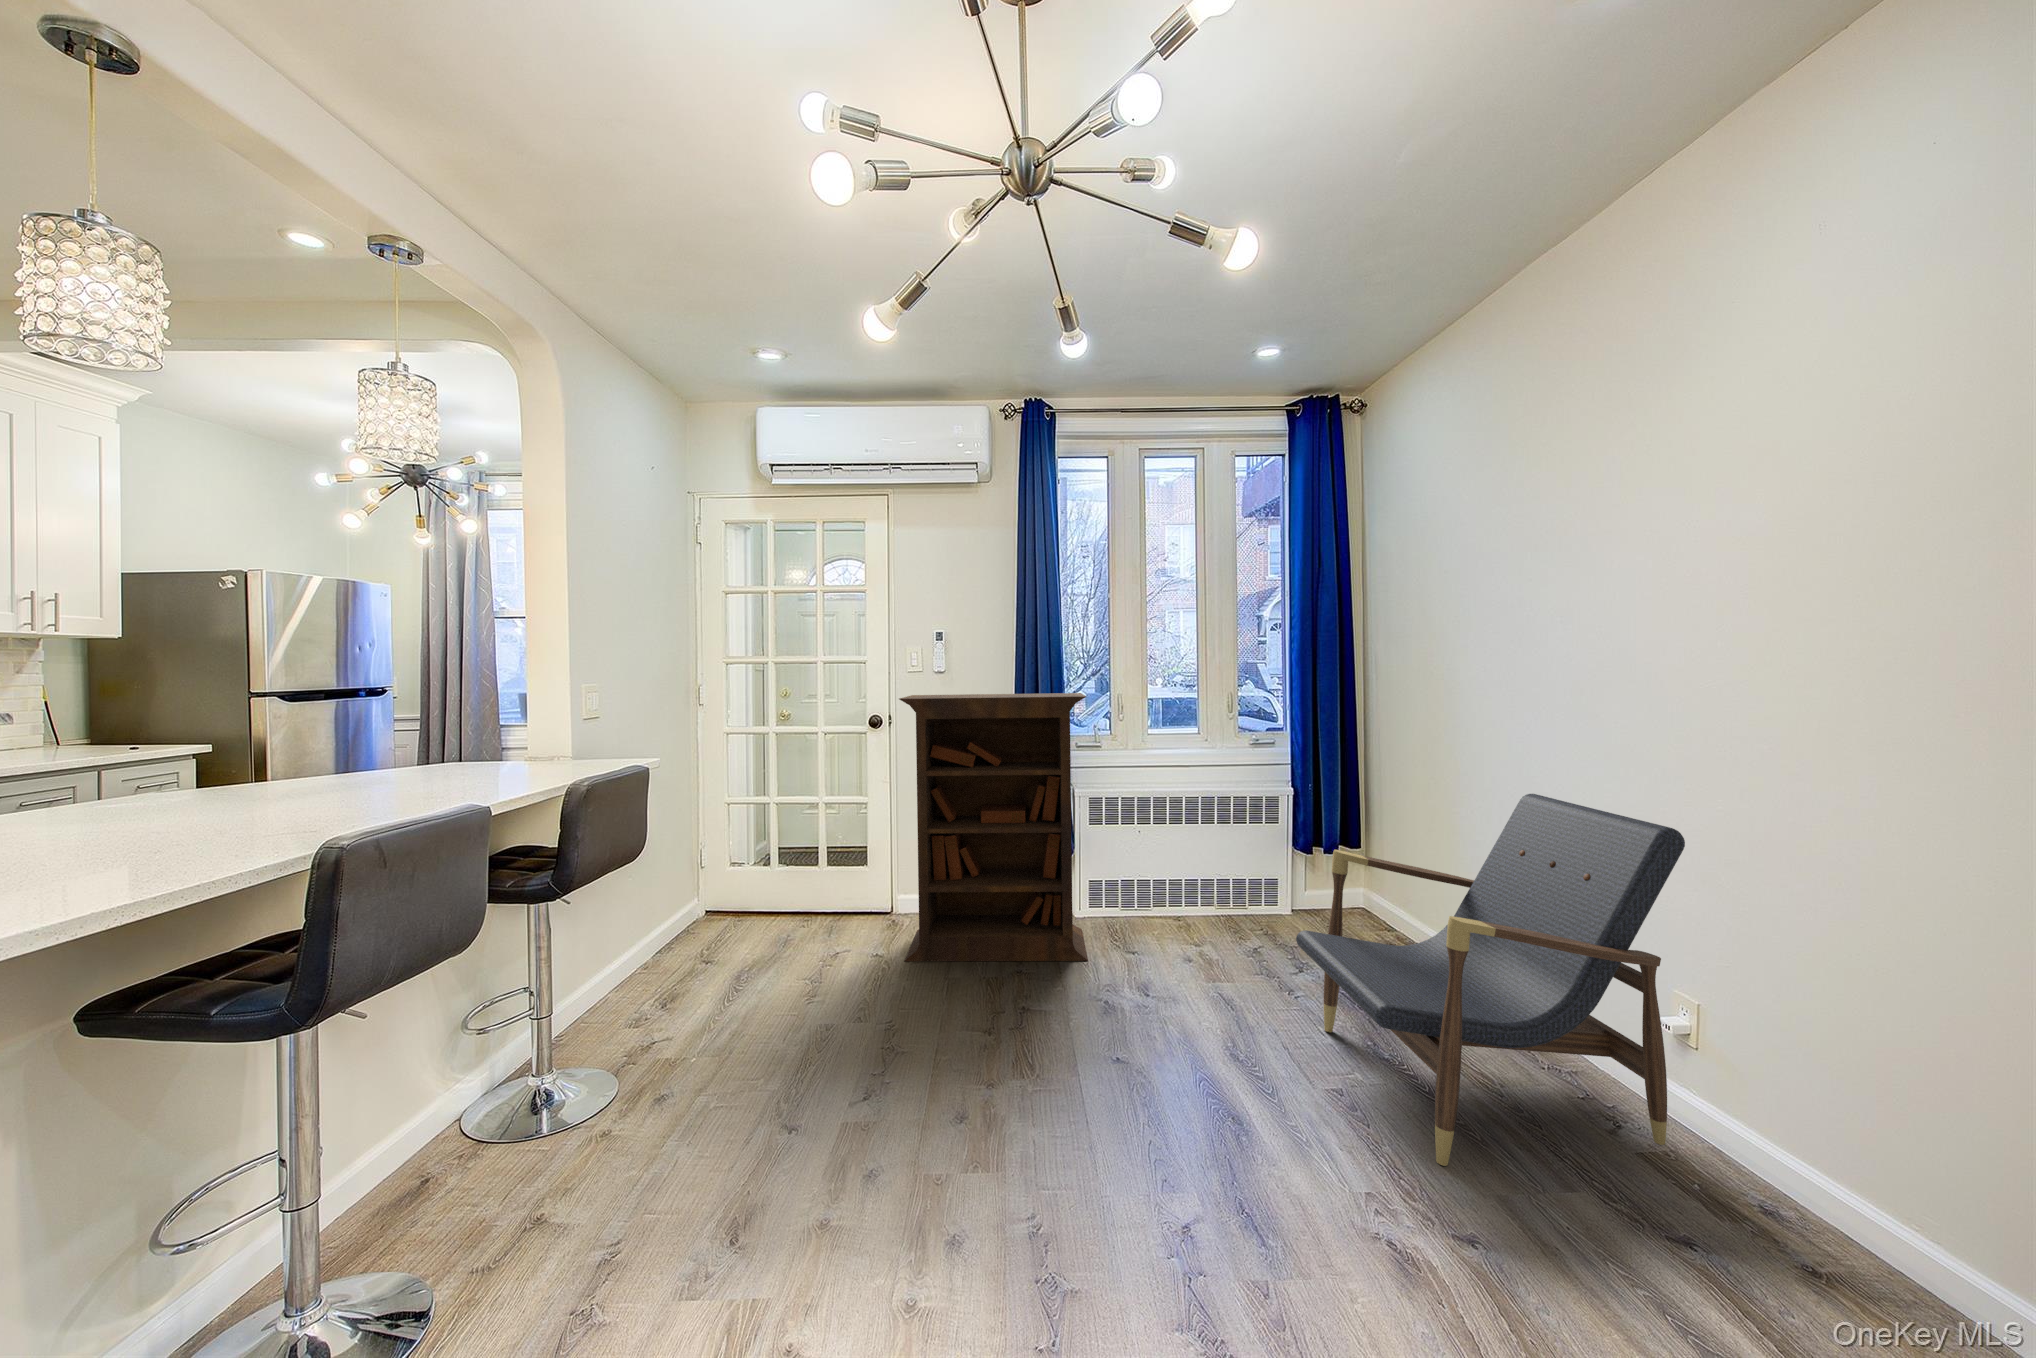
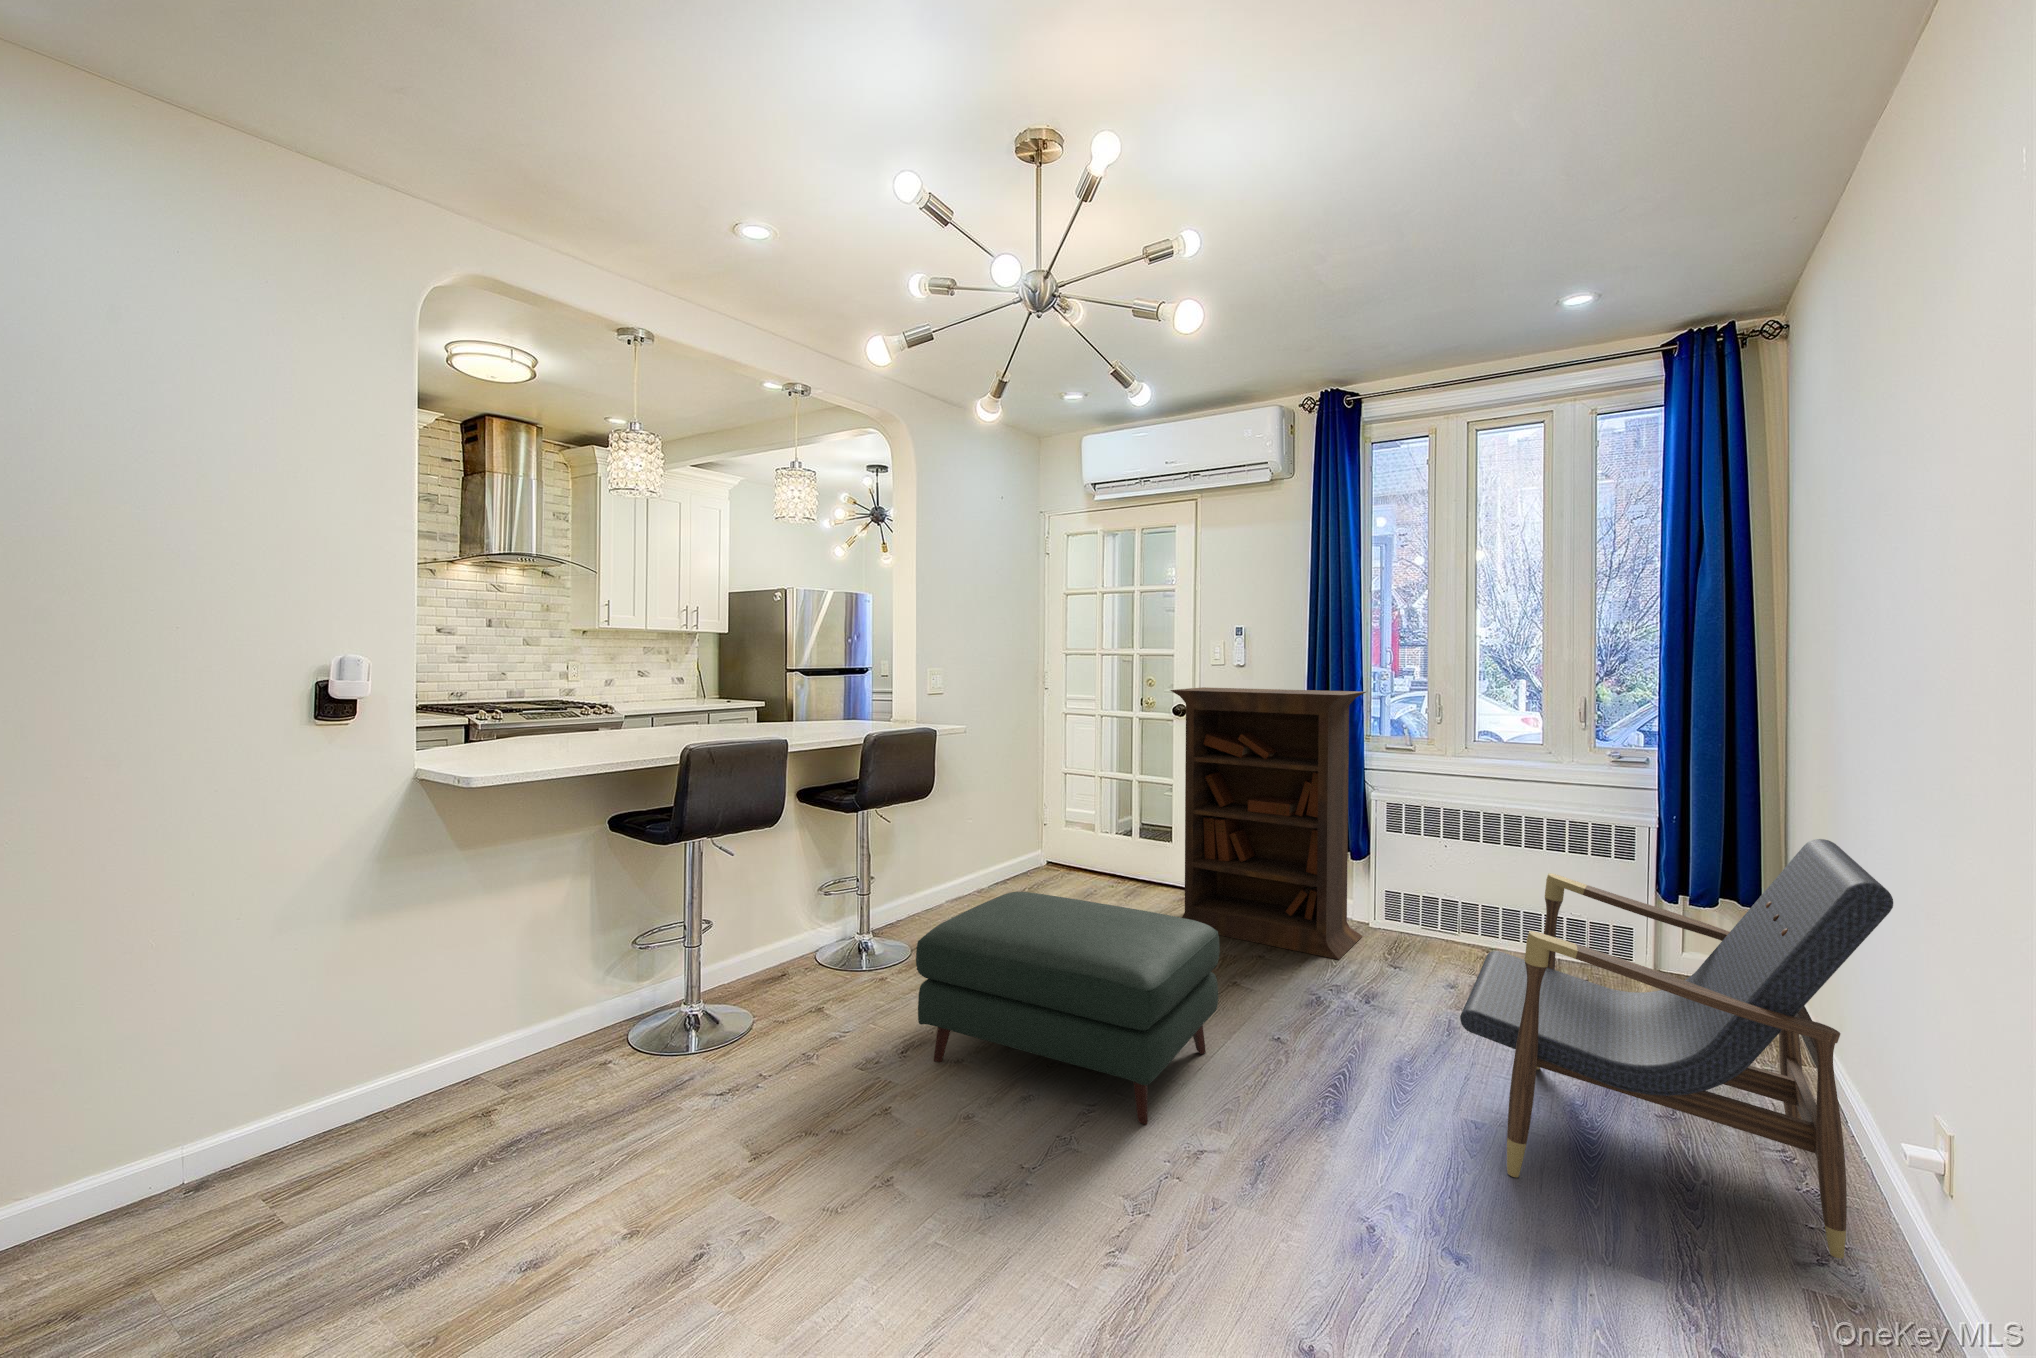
ottoman: none [736,969,1138,1296] -> present [916,892,1220,1125]

